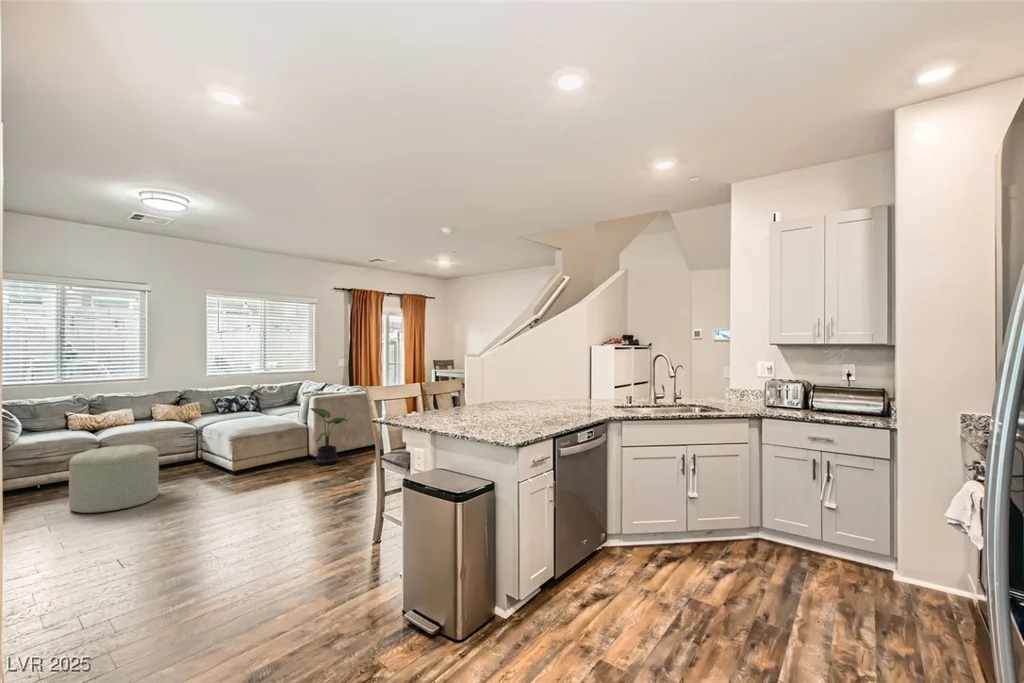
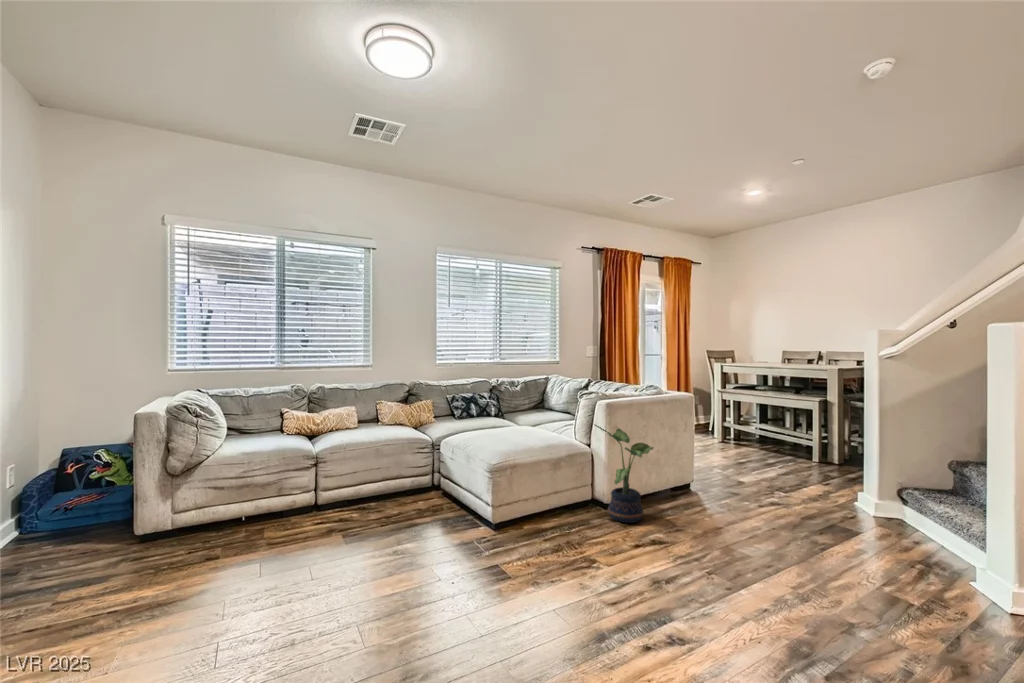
ottoman: present [69,445,159,513] -> none [269,477,394,607]

